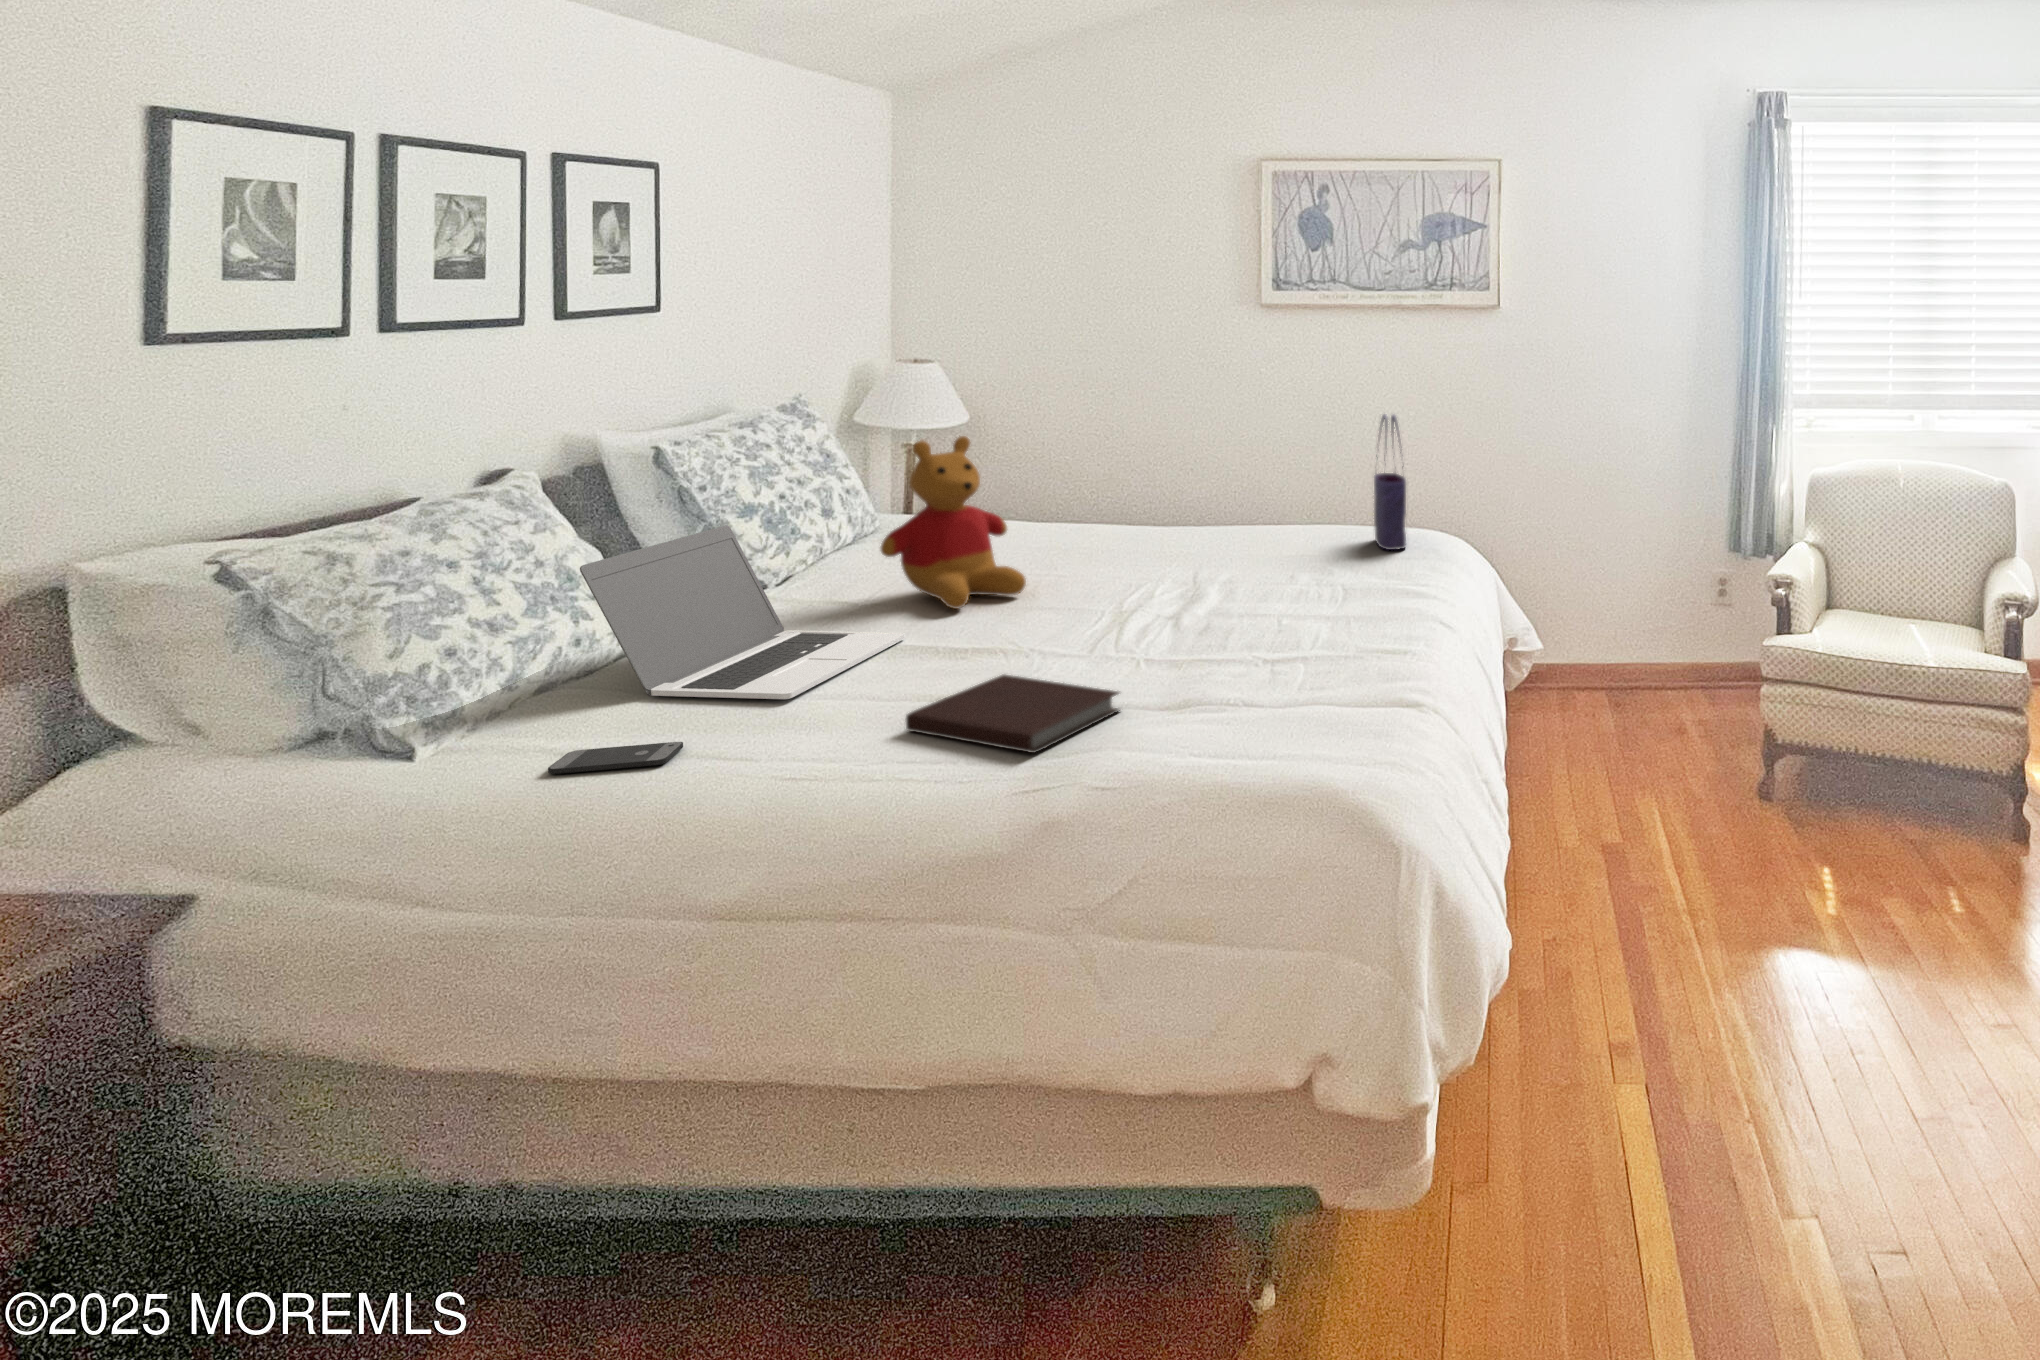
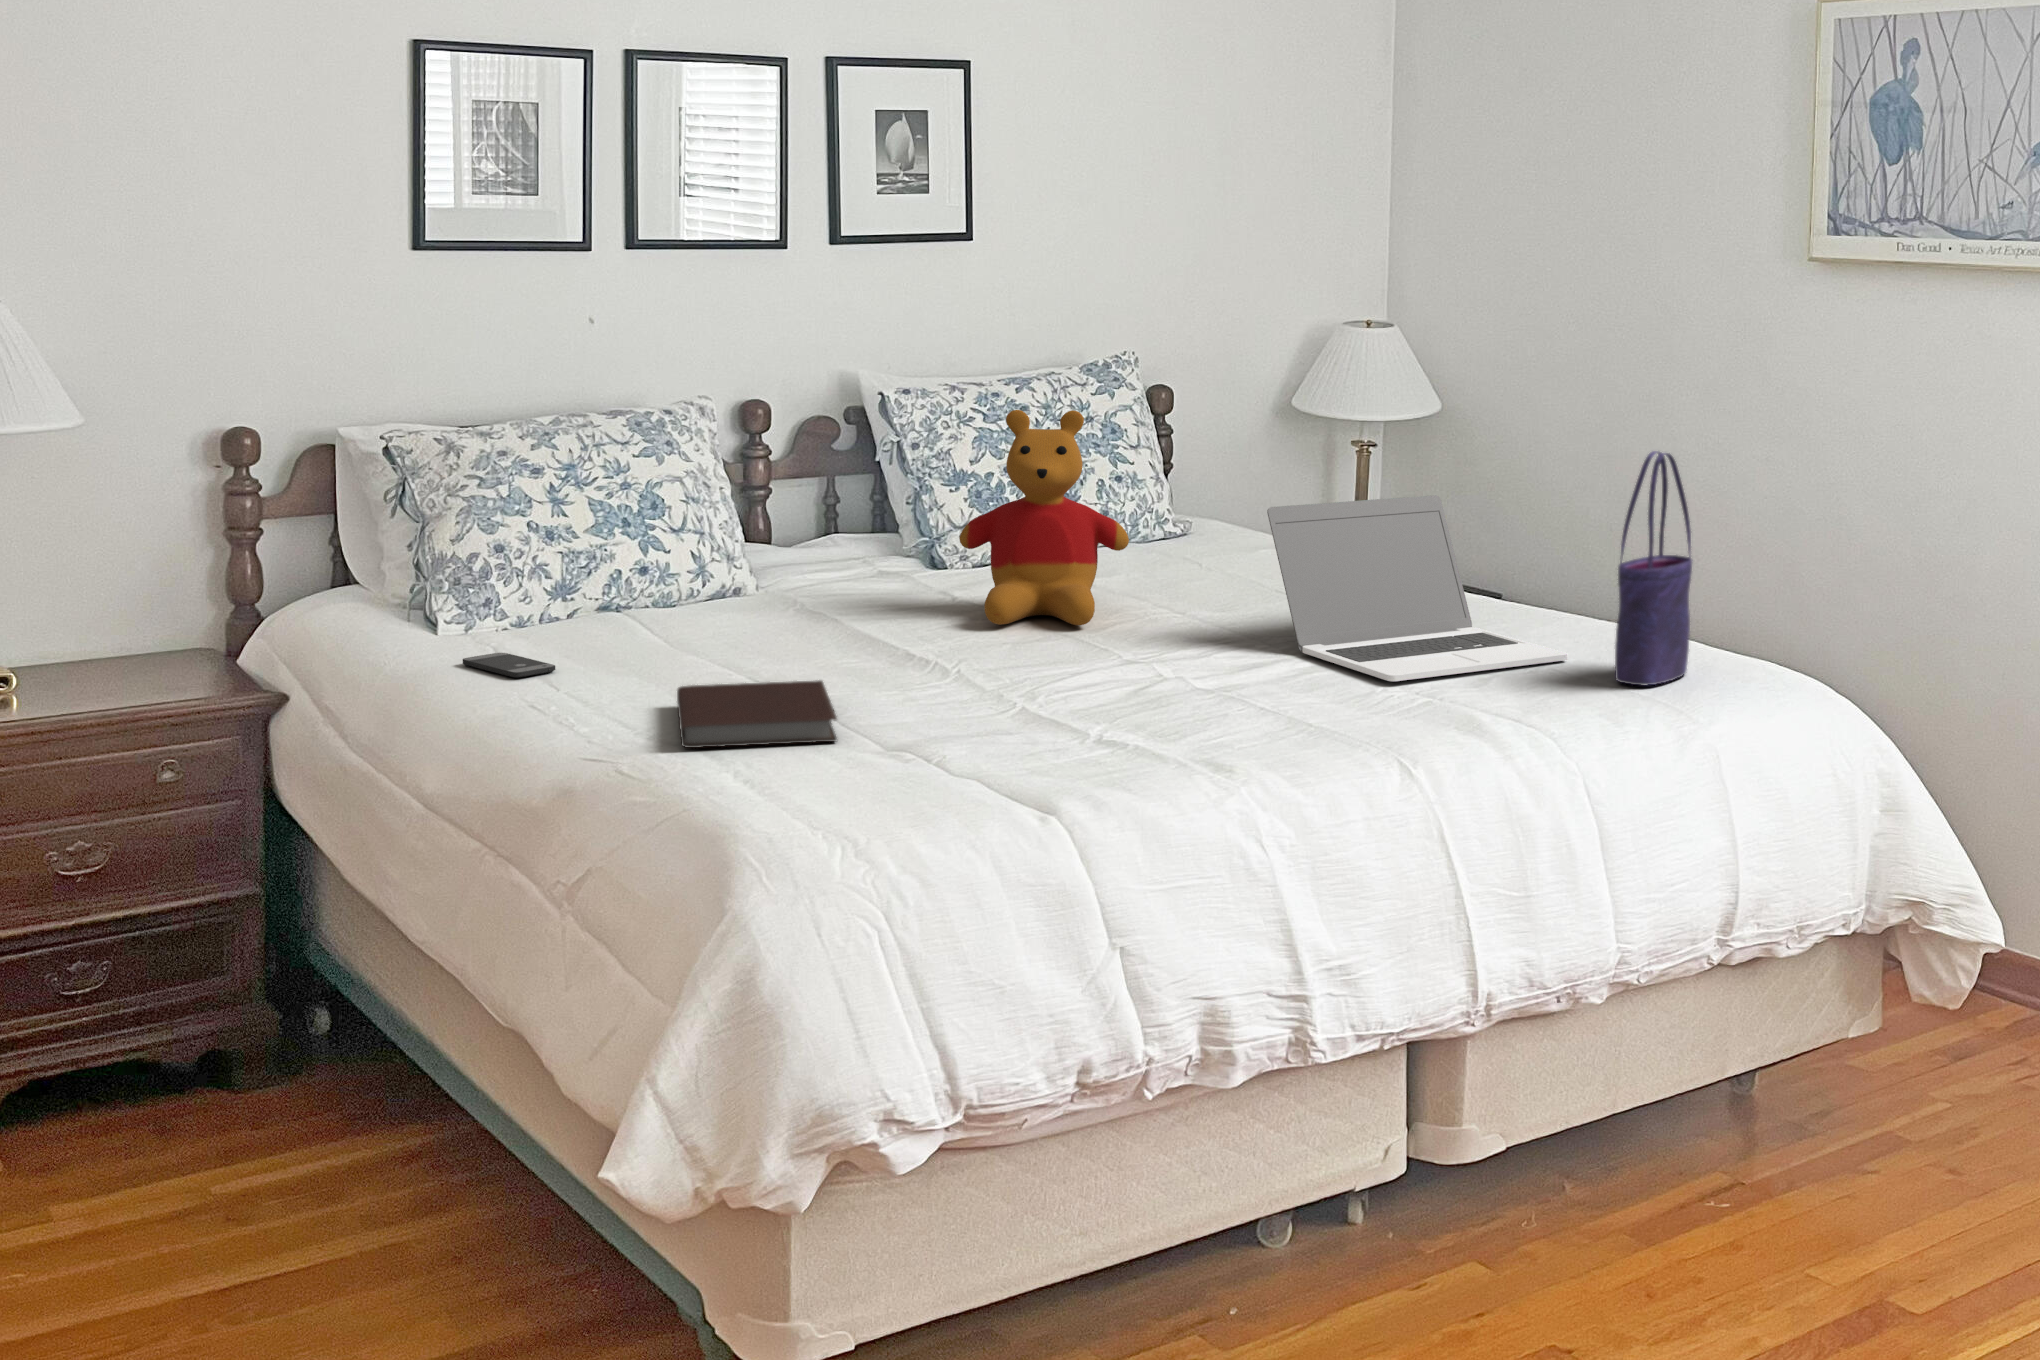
laptop: present [580,525,905,699] -> present [1267,495,1567,681]

